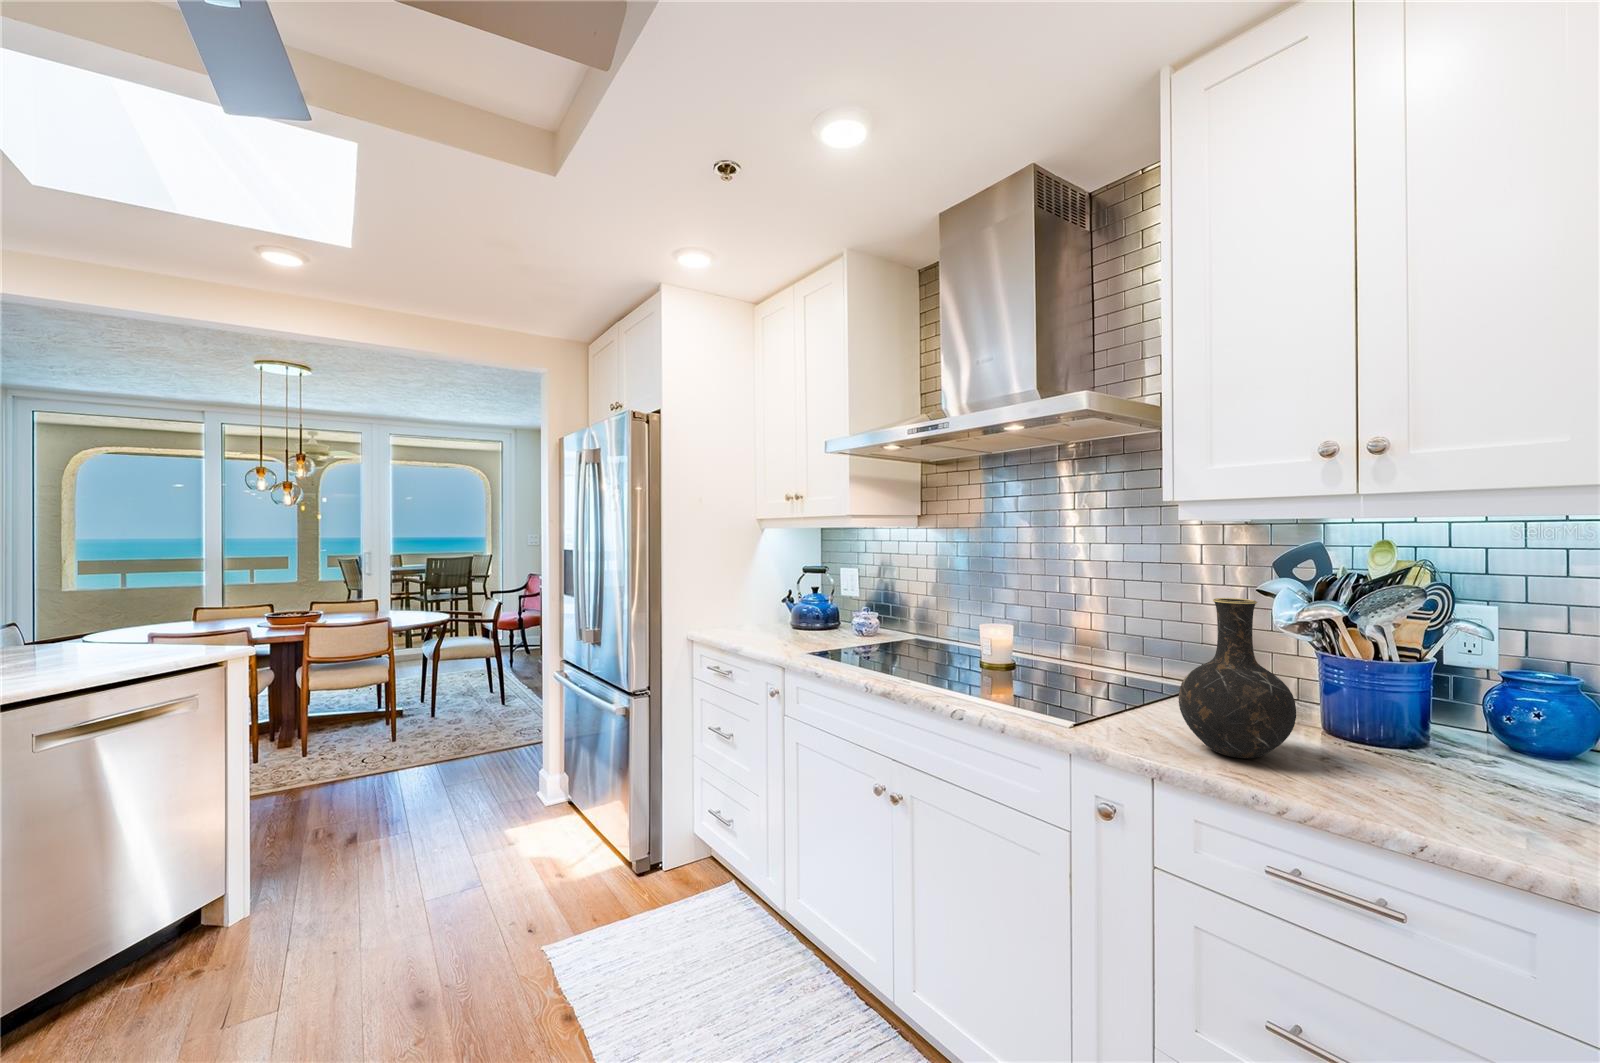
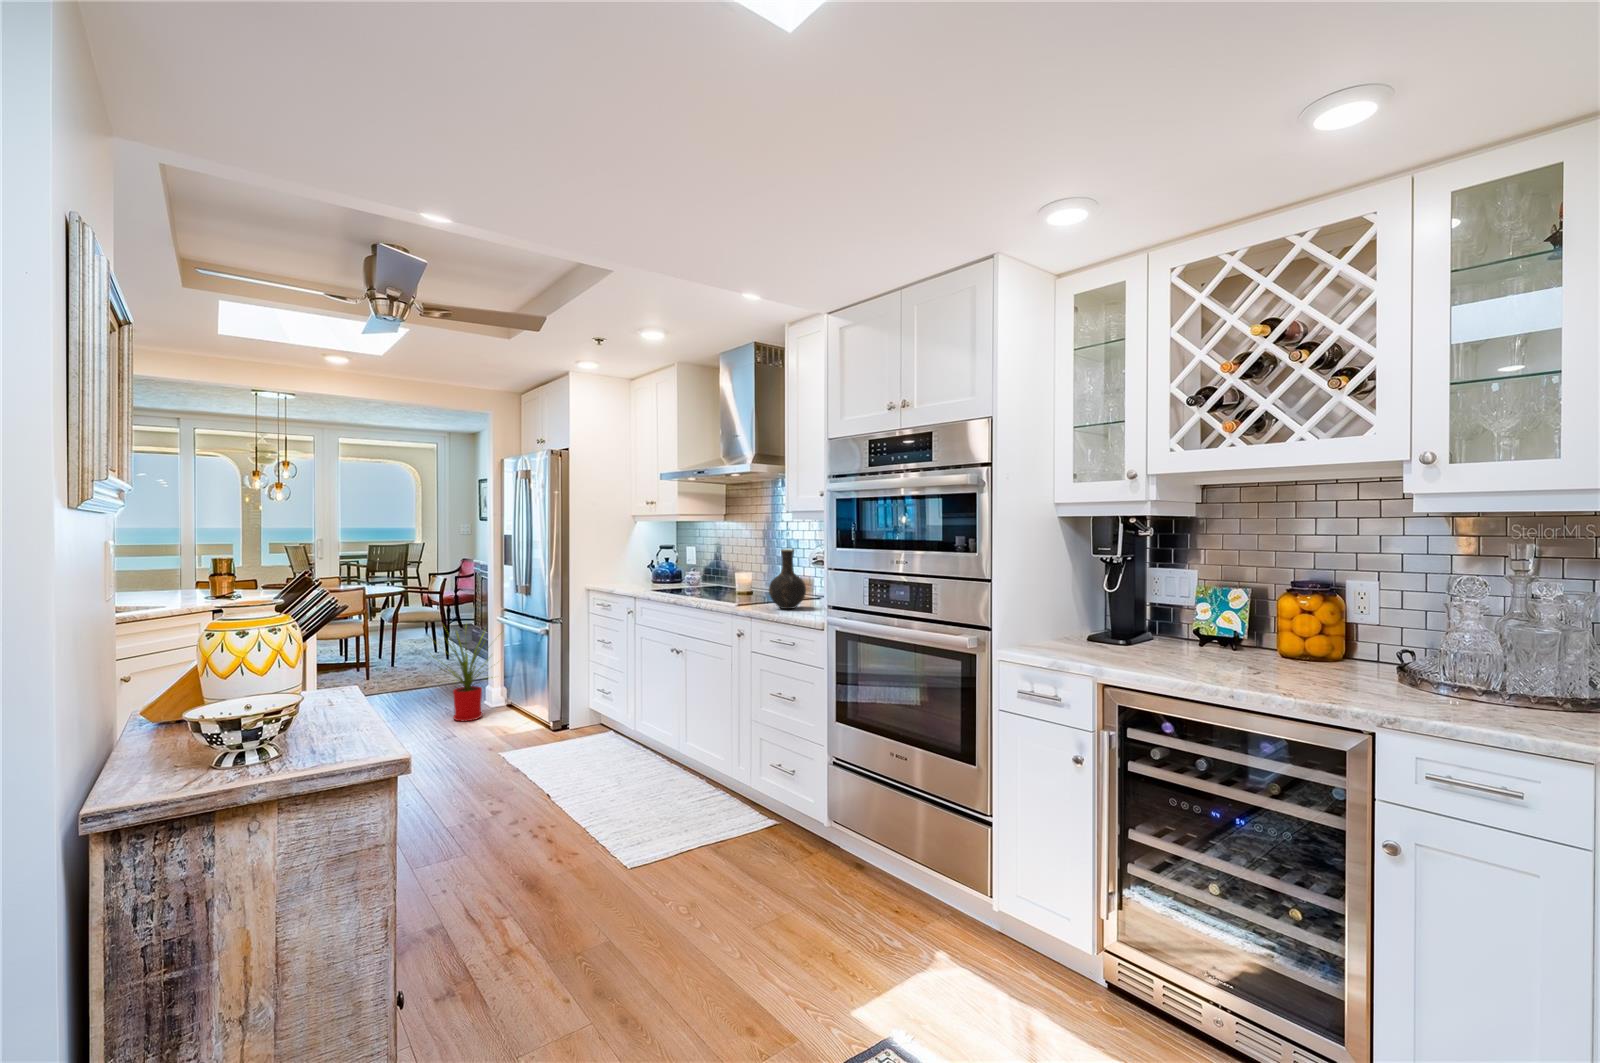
house plant: none [444,679,564,843] -> present [430,628,486,721]

